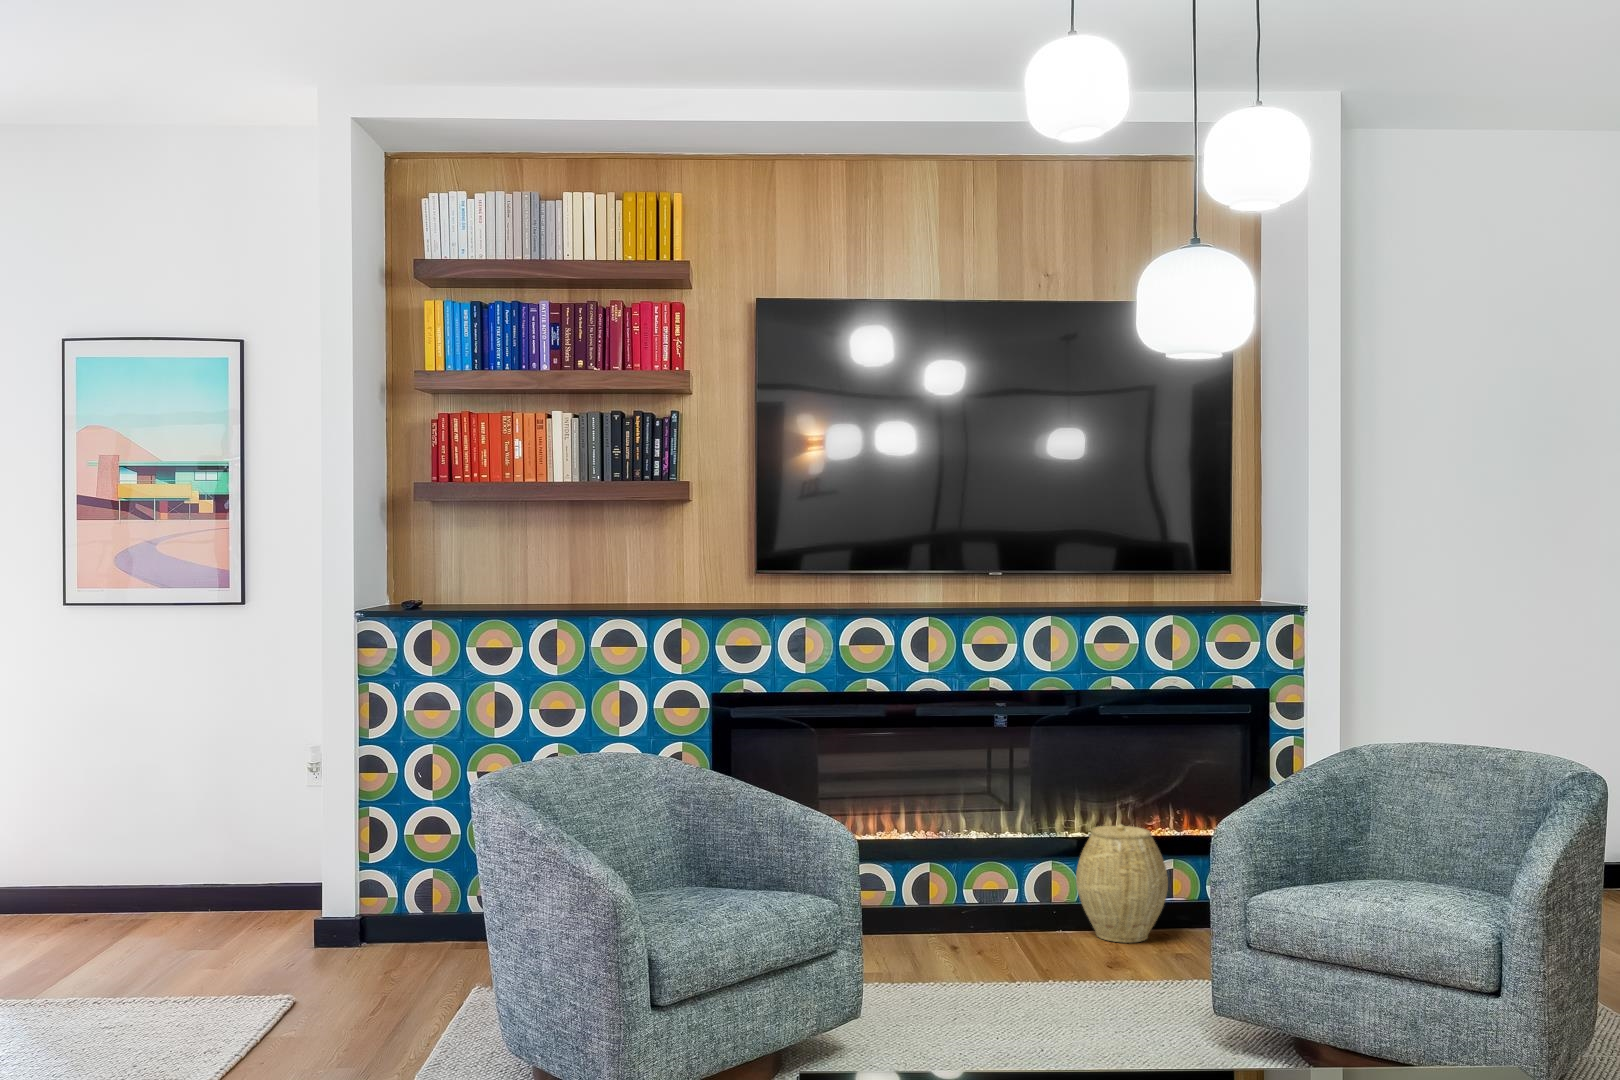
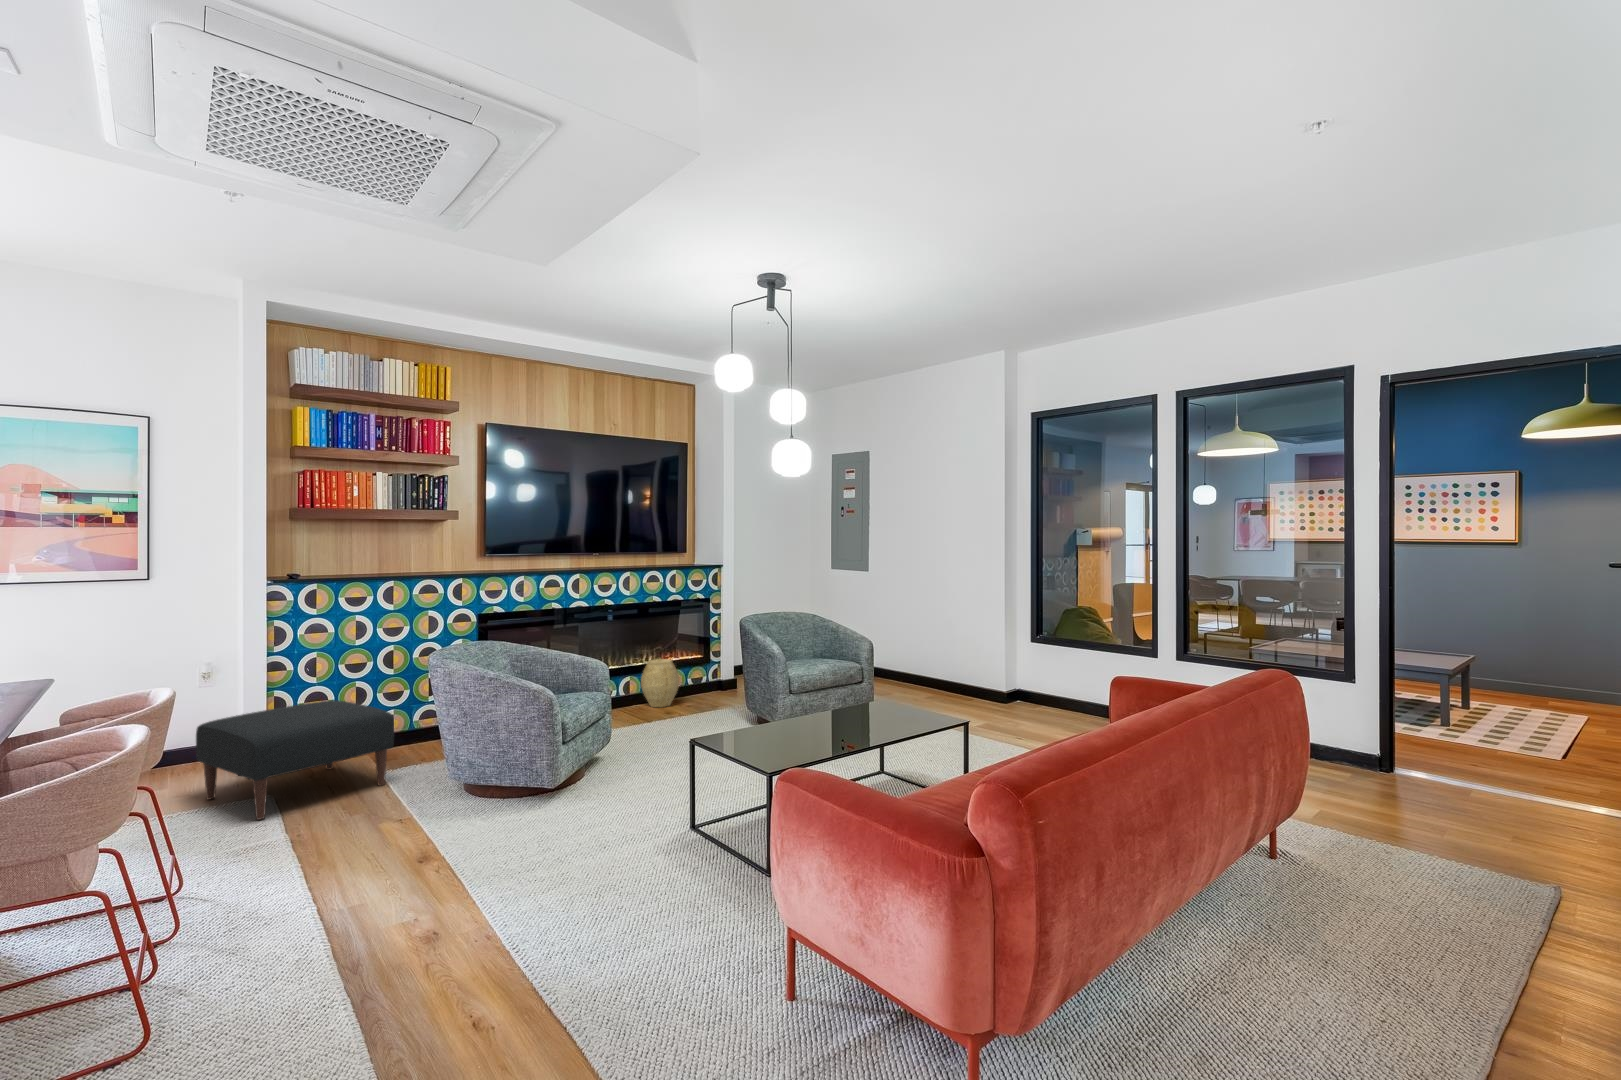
ottoman: none [193,834,464,1046] -> present [196,700,394,820]

